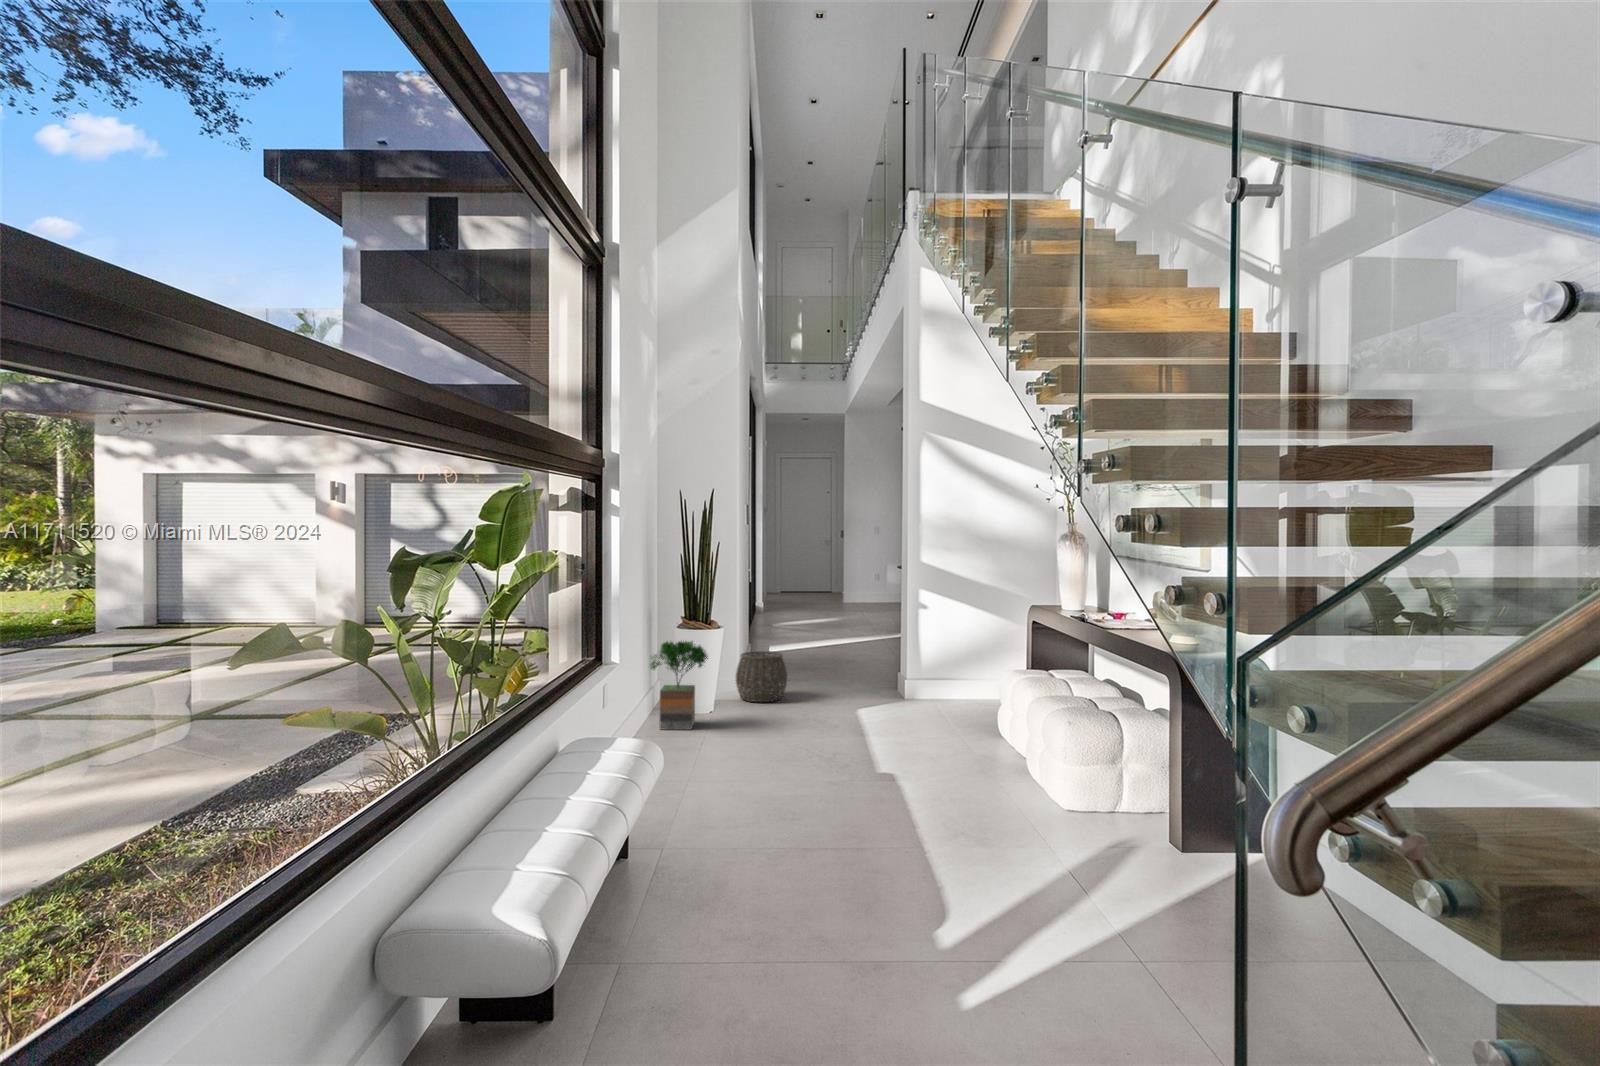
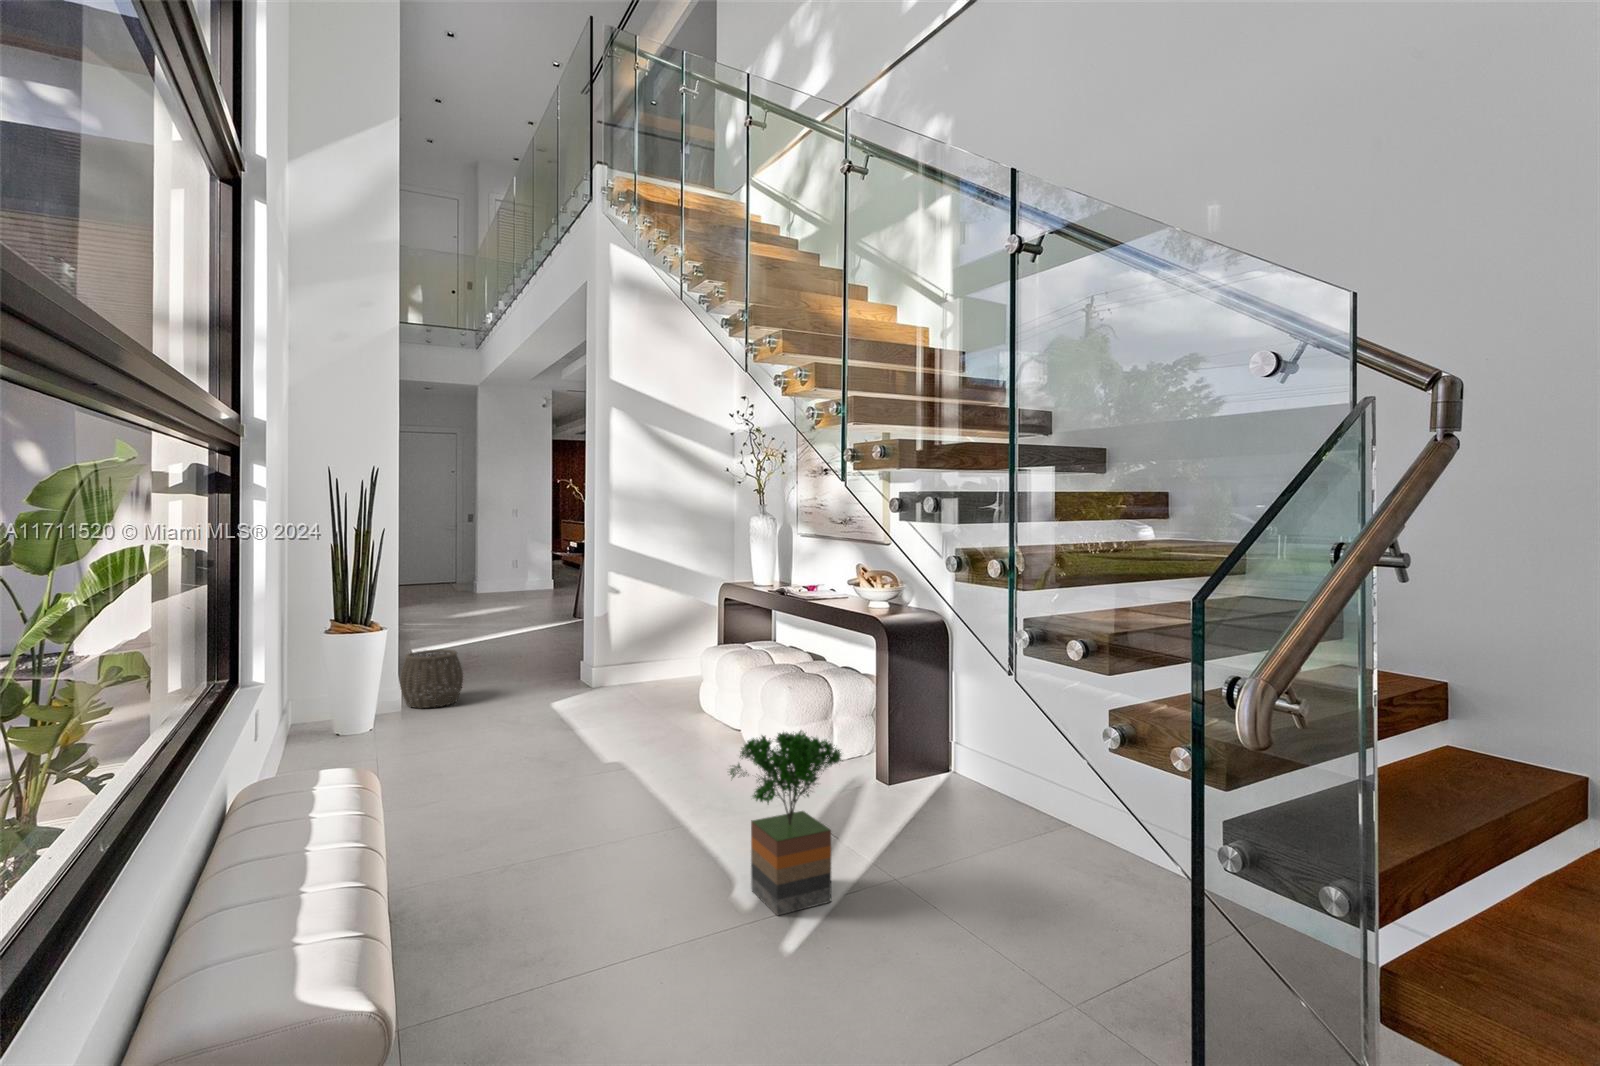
potted tree: present [650,641,708,730] -> present [730,731,842,915]

